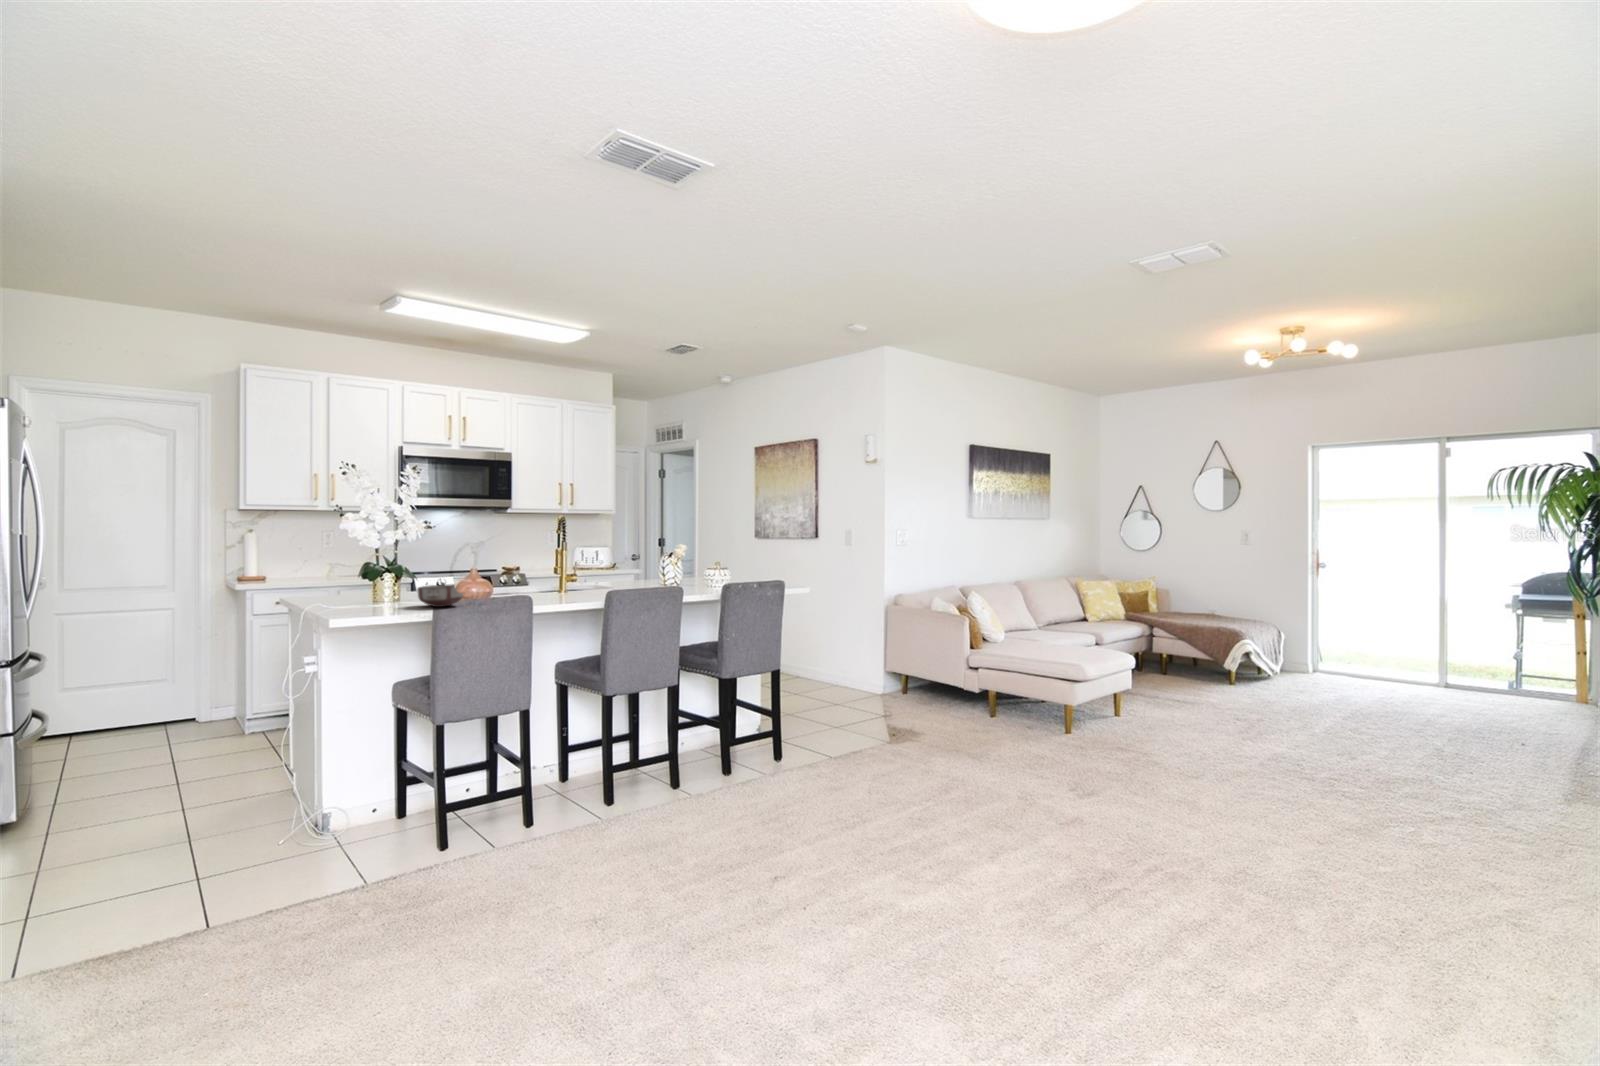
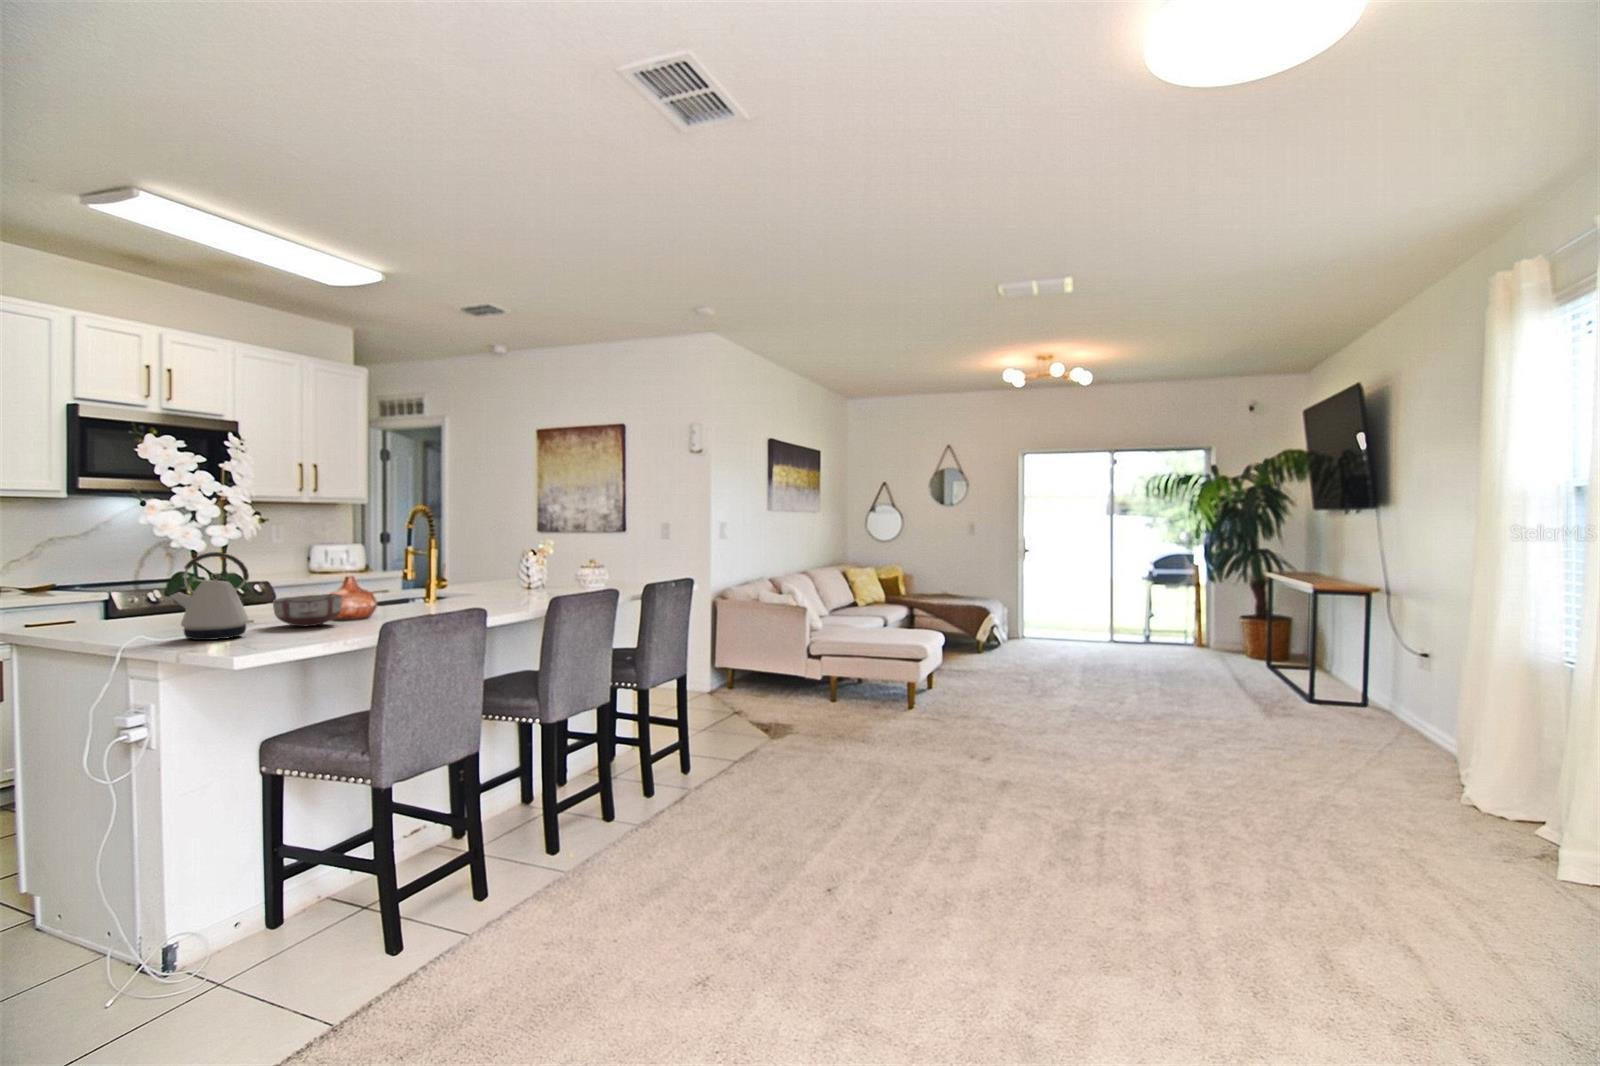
kettle: none [340,552,391,612] -> present [171,552,254,640]

